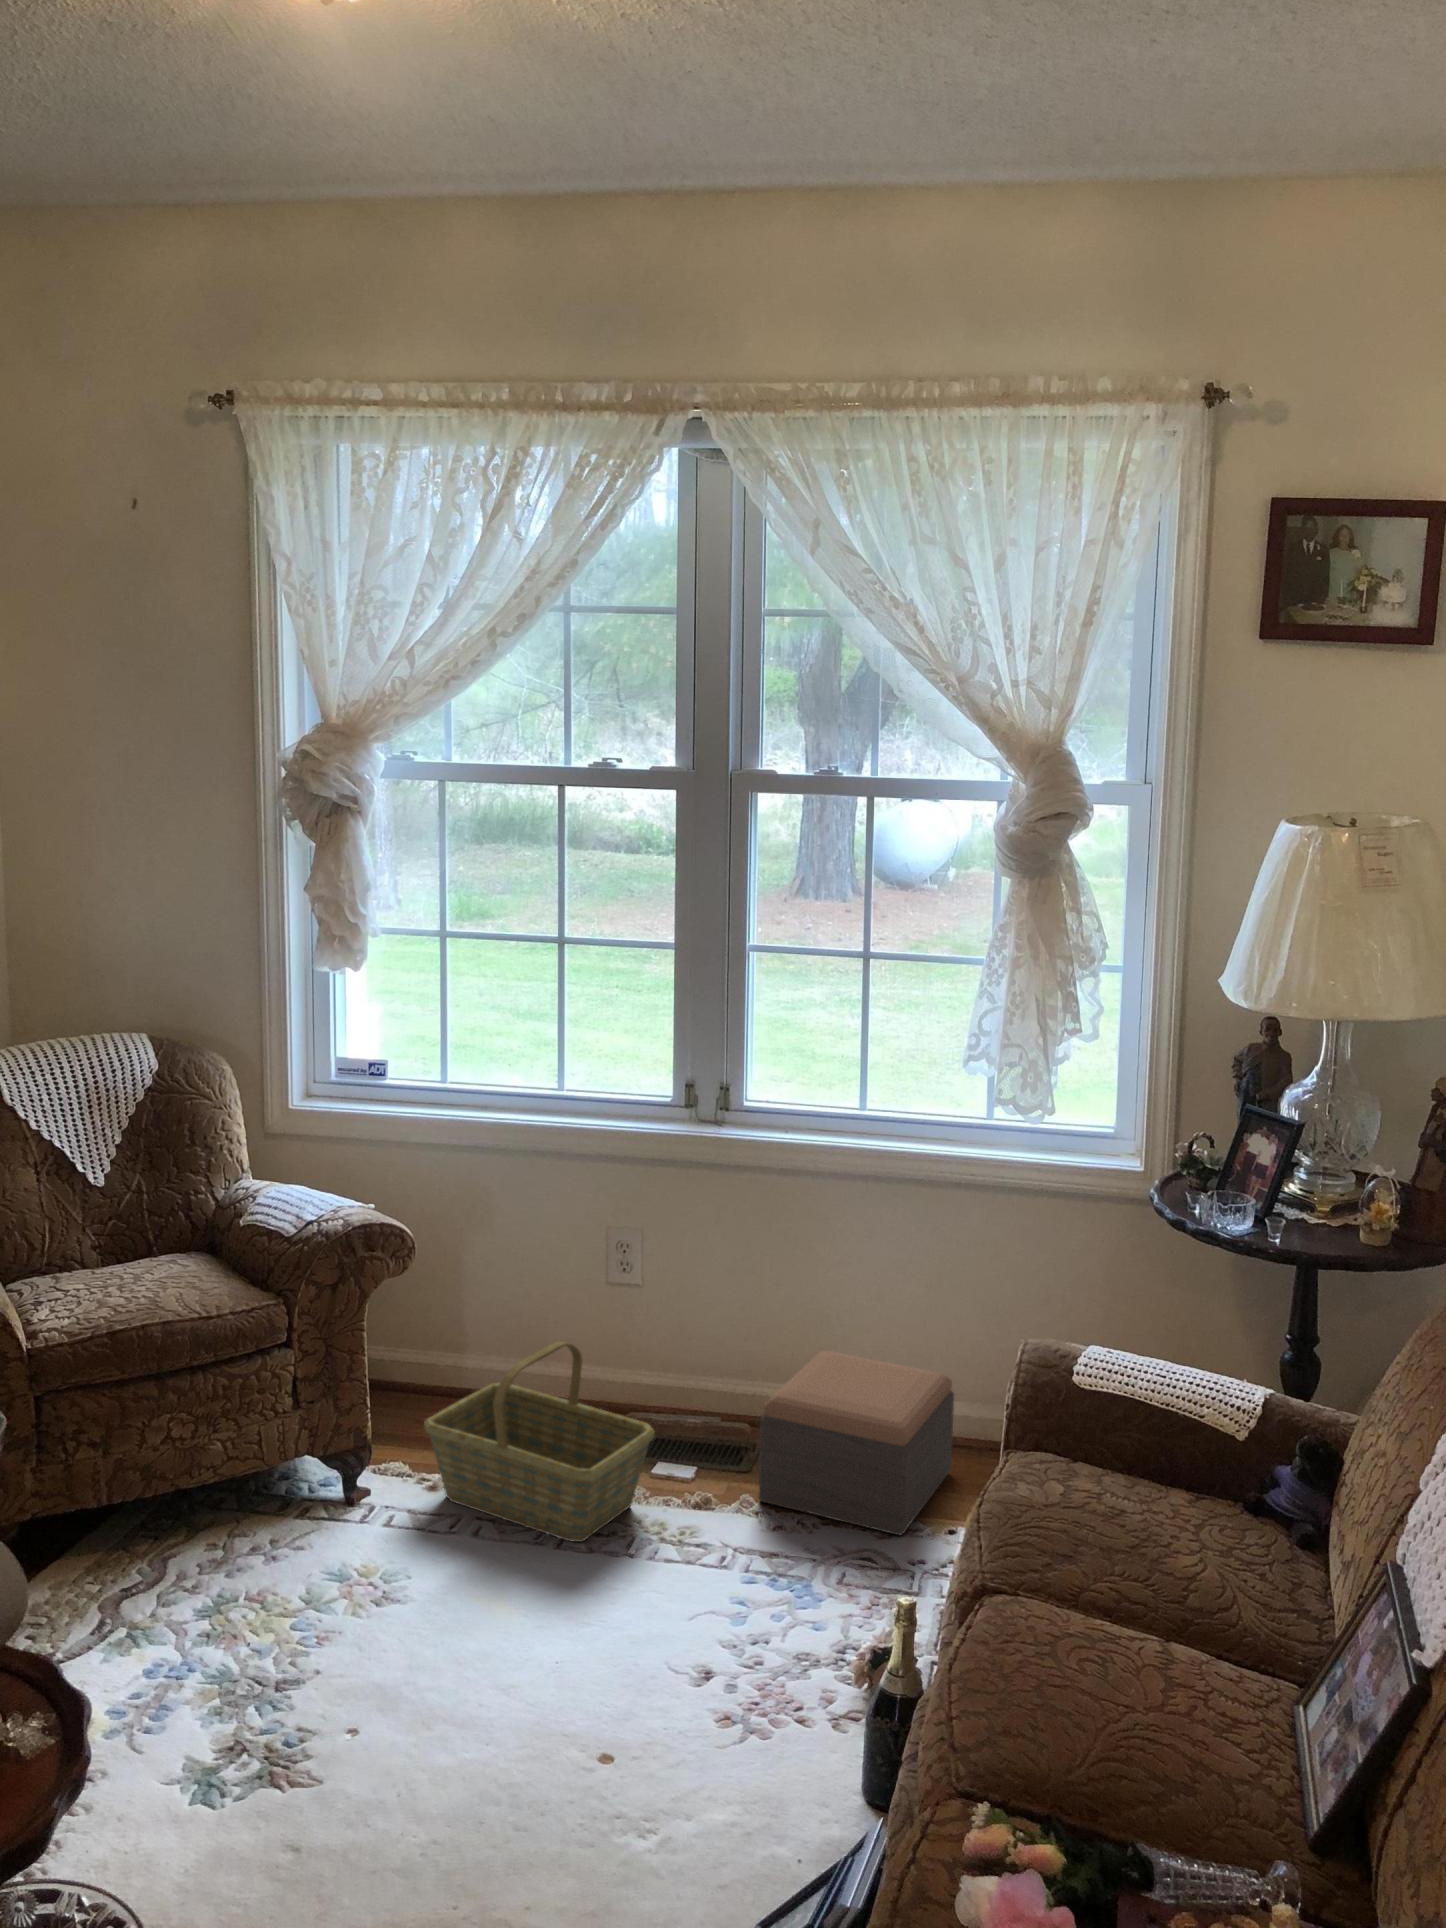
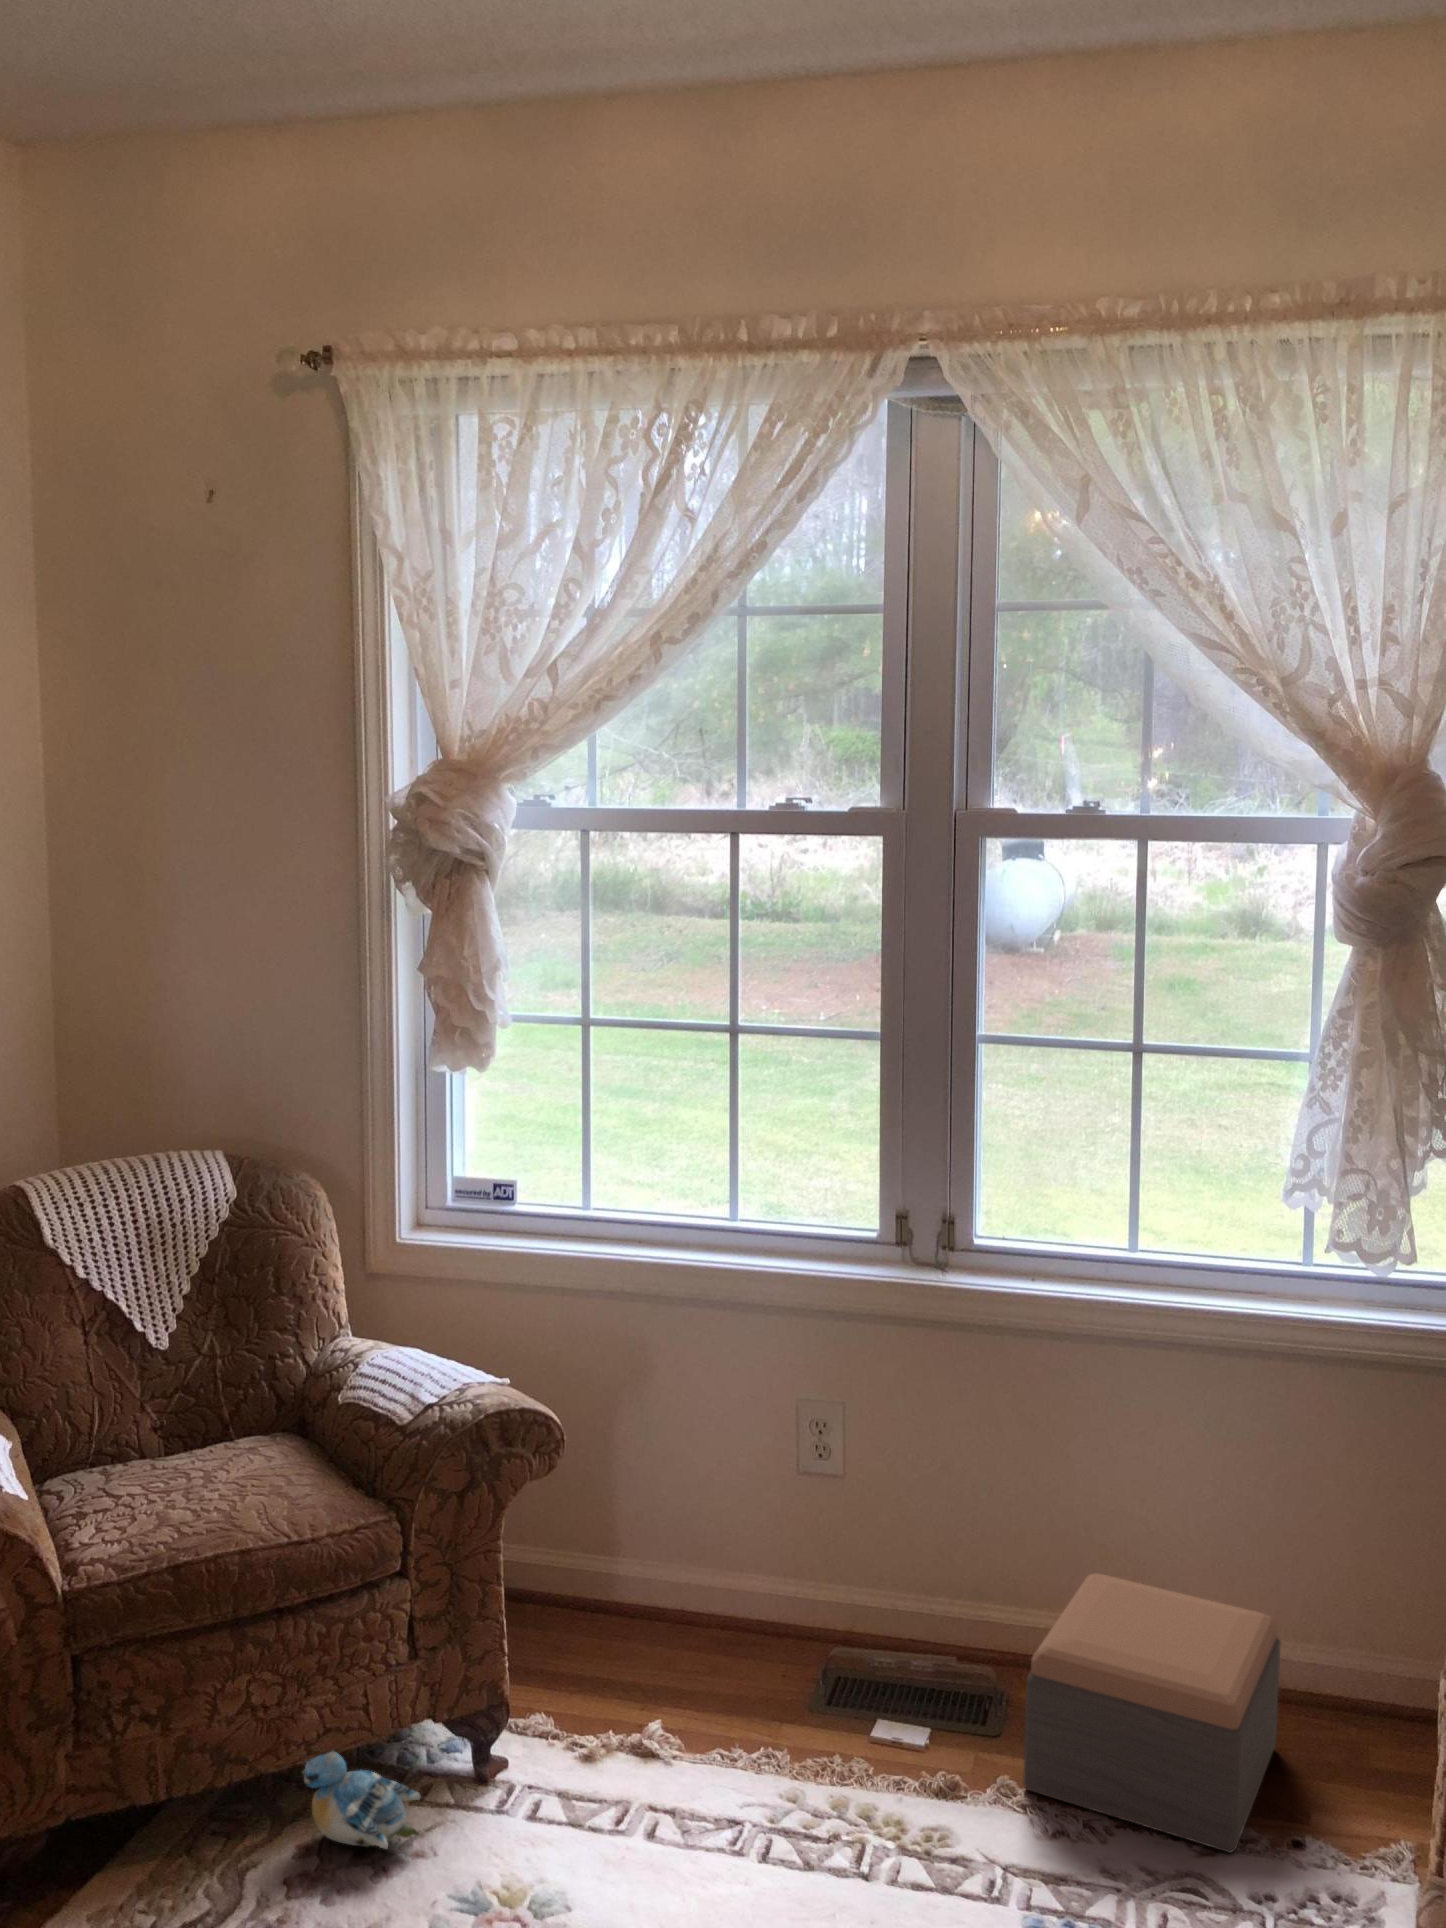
basket: present [424,1342,655,1542] -> none [578,1566,885,1853]
plush toy: none [210,1475,302,1544] -> present [302,1752,420,1849]

